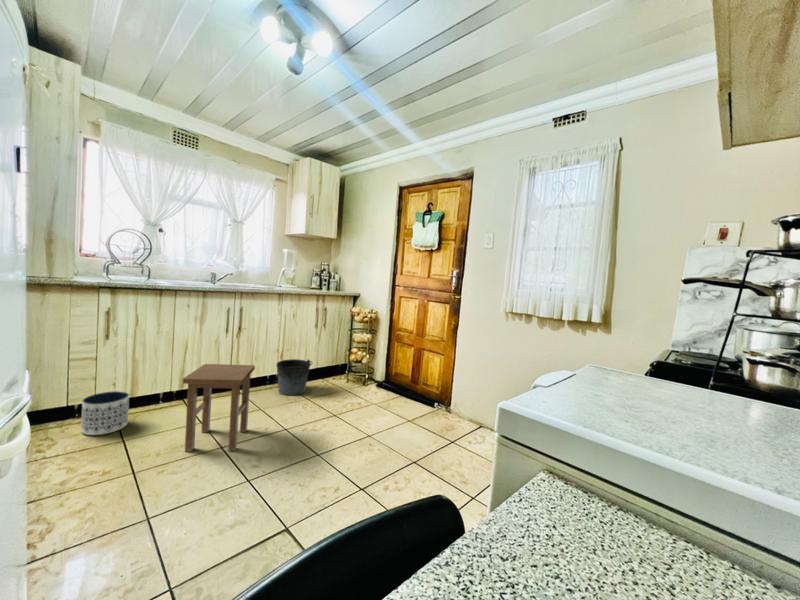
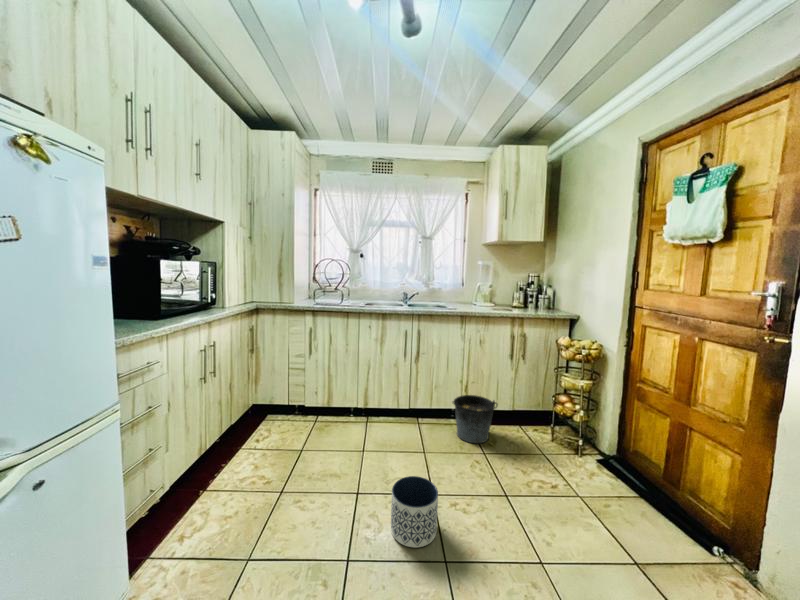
stool: present [182,364,255,452] -> none [326,394,403,505]
planter: present [81,391,129,435] -> present [391,476,438,547]

